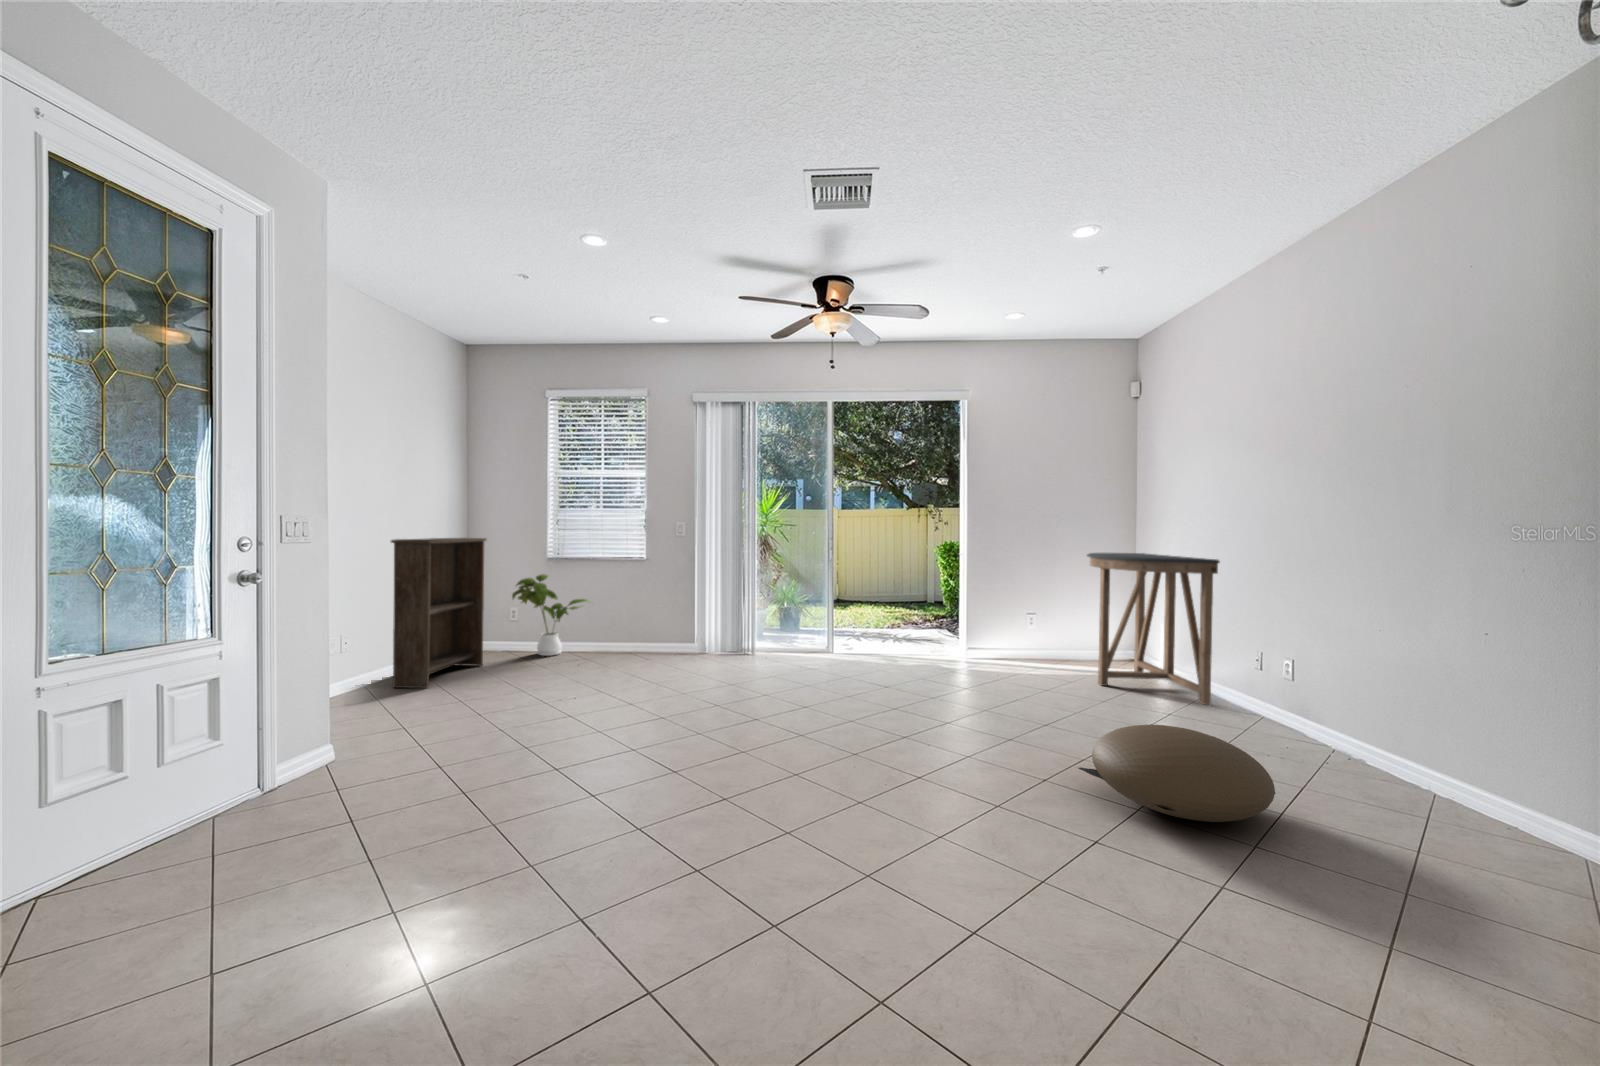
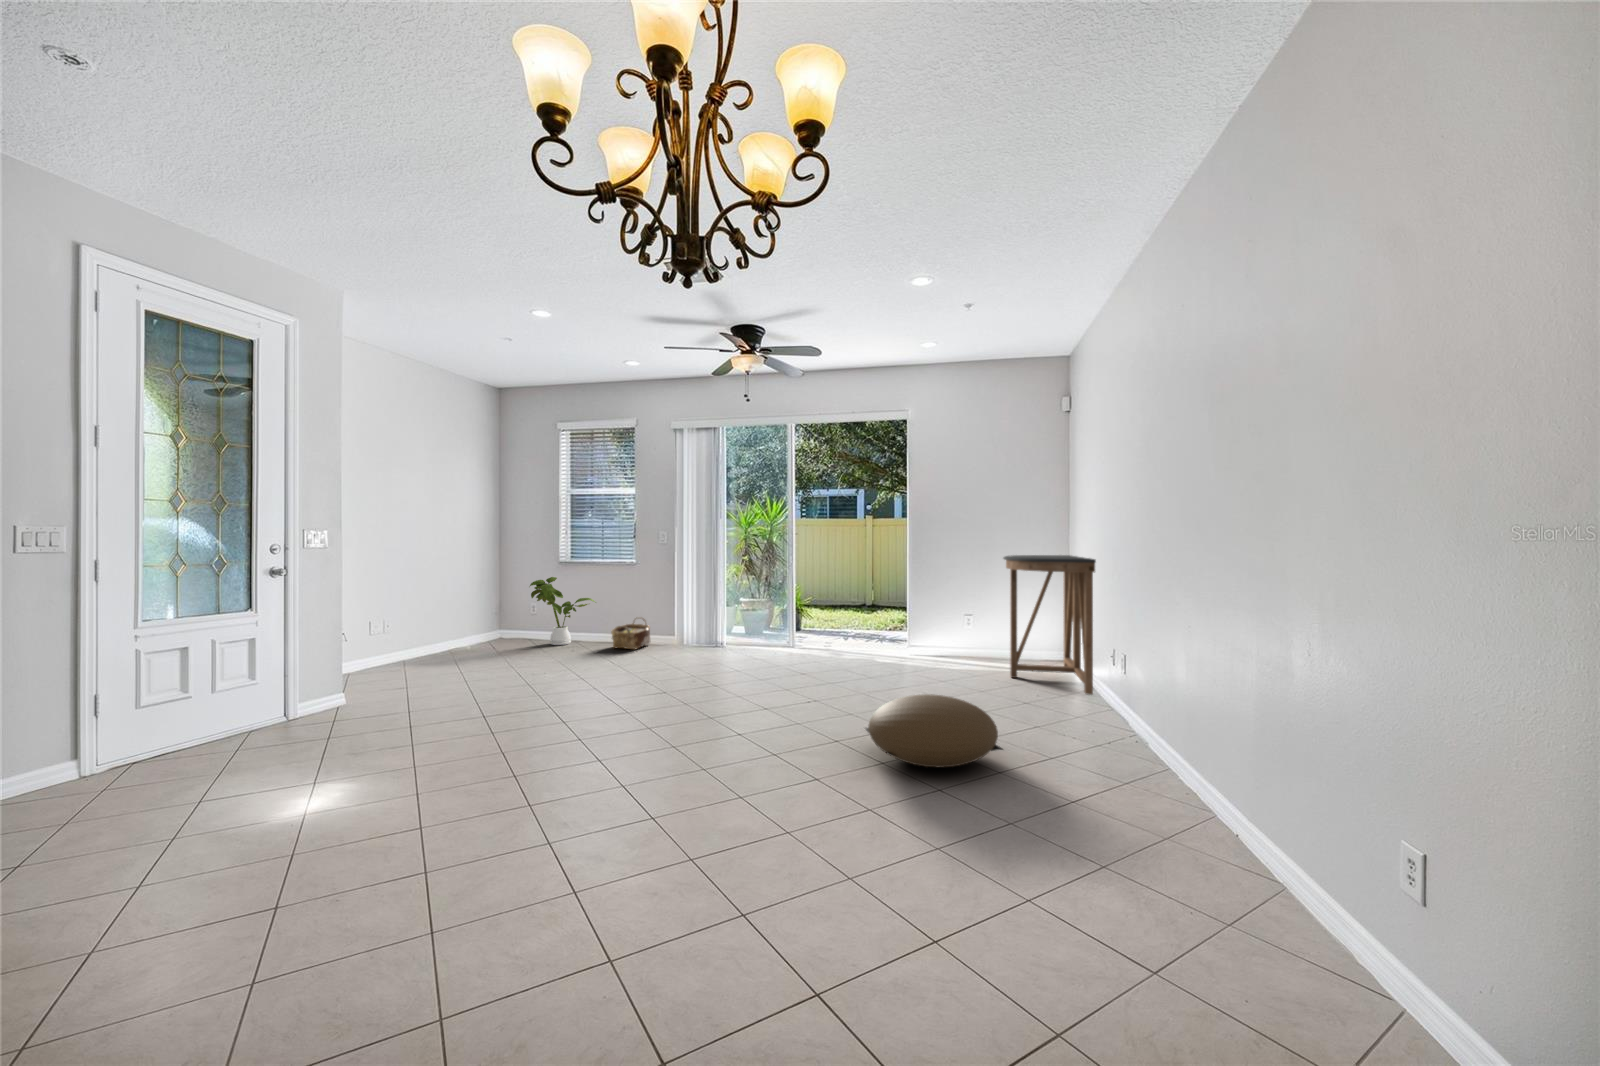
bookshelf: present [391,538,487,688] -> none [420,547,504,665]
woven basket: none [619,621,662,660] -> present [611,618,650,649]

